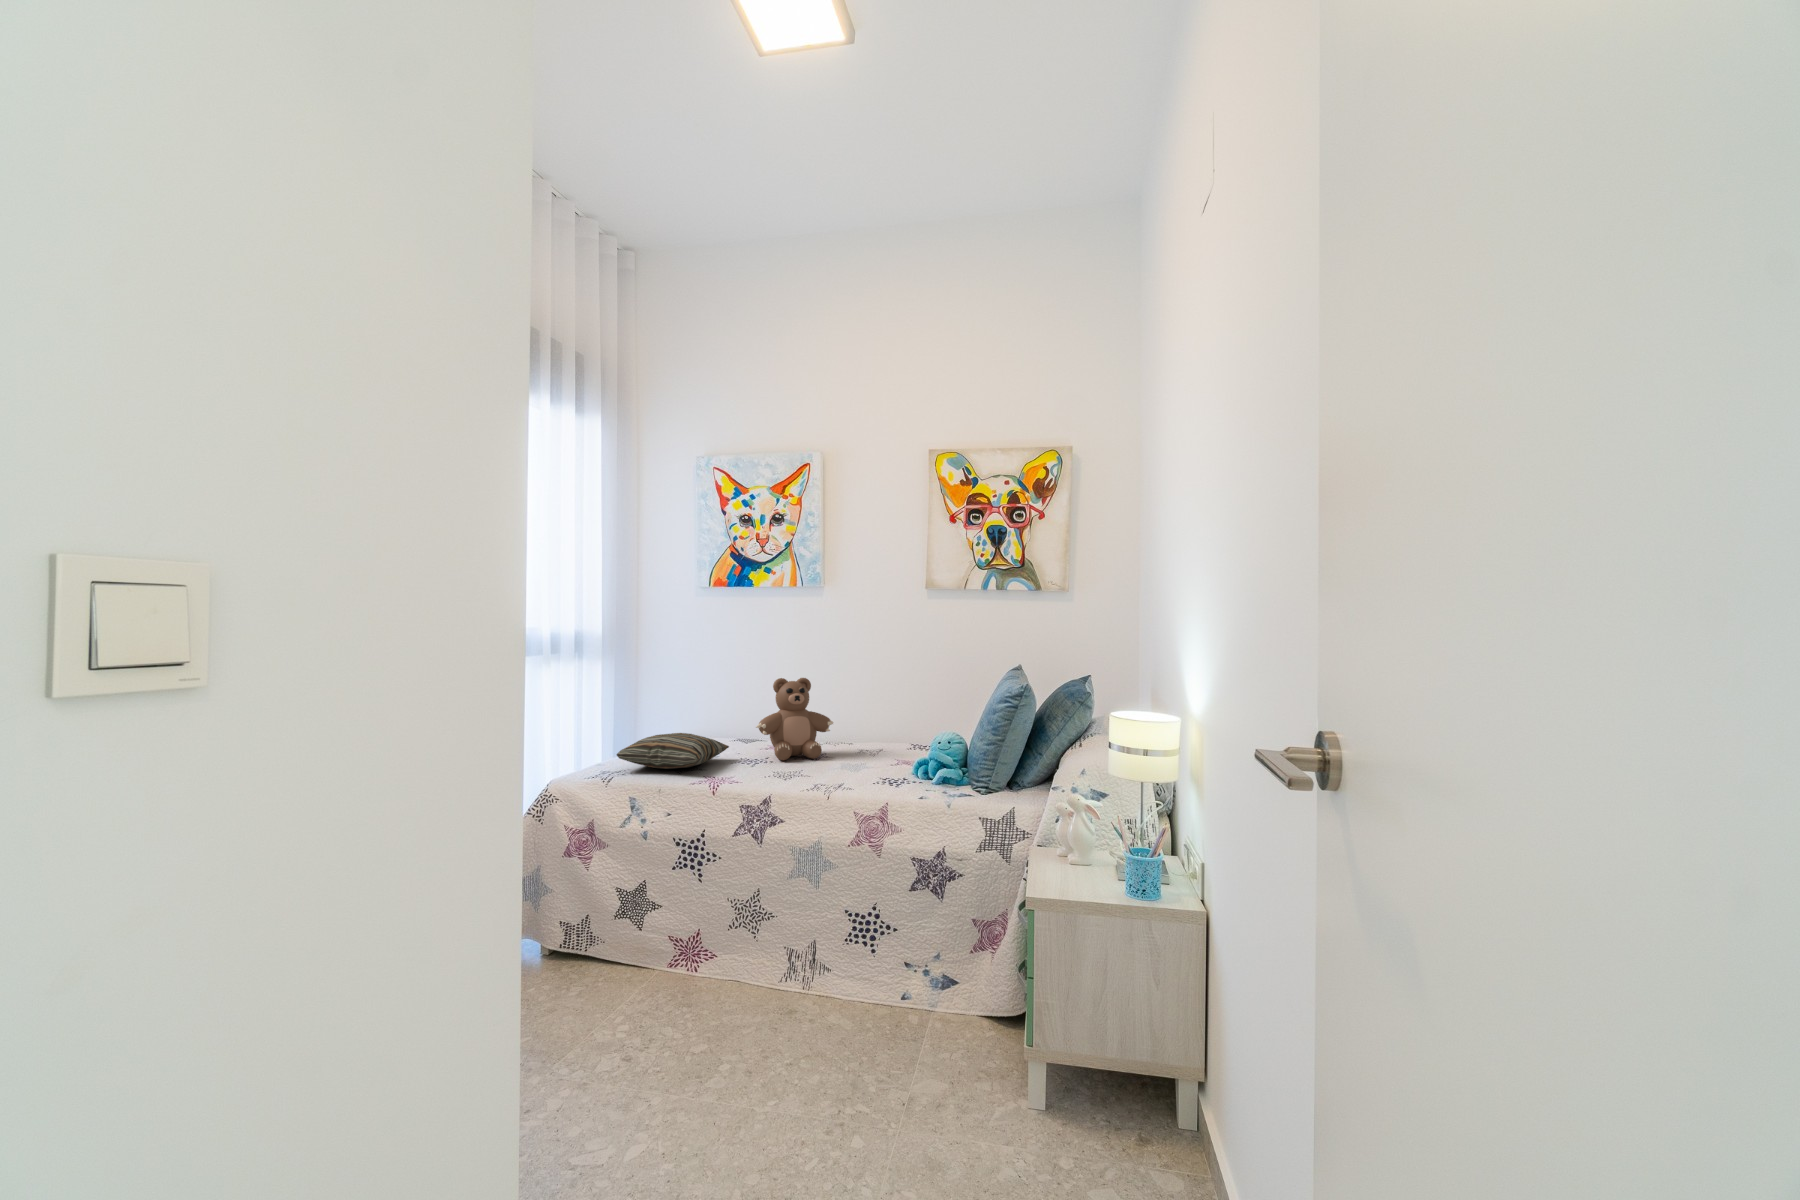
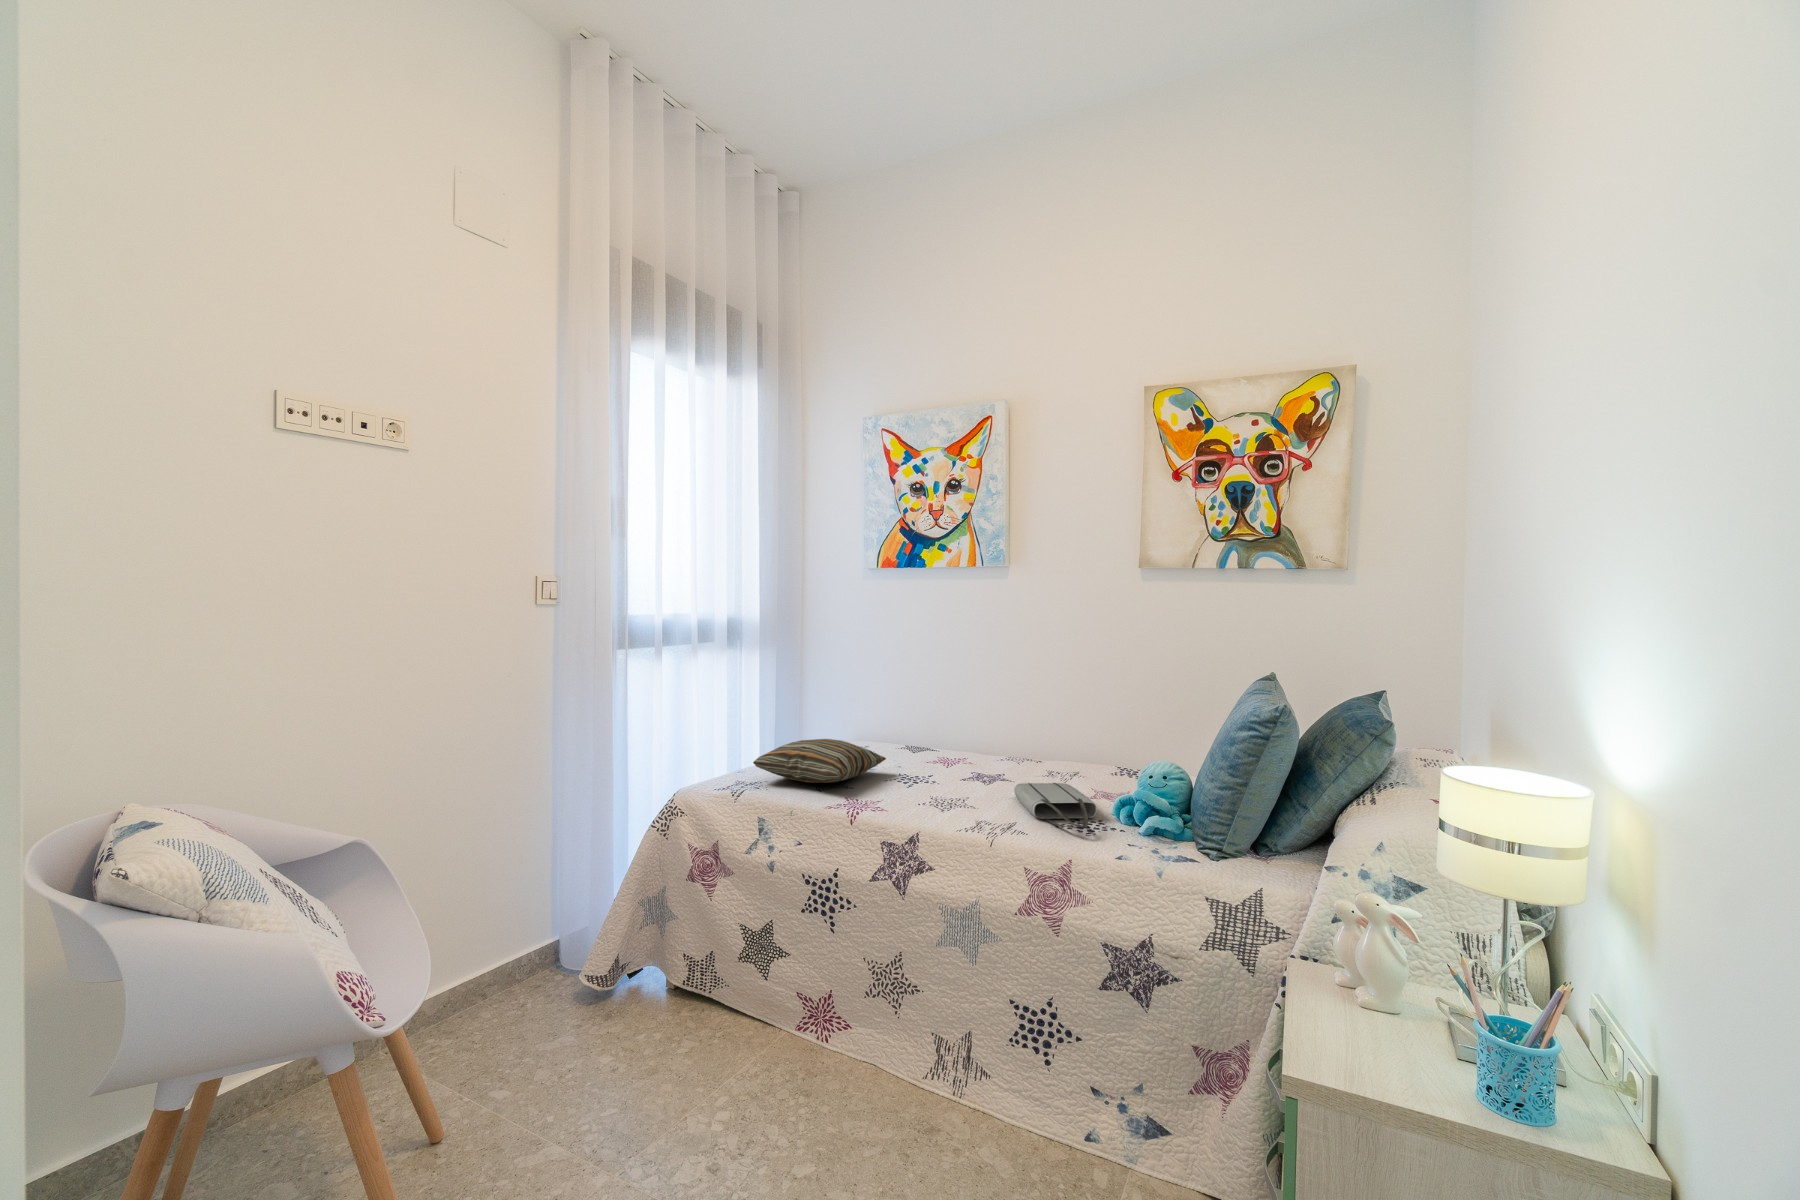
teddy bear: present [756,678,833,760] -> none [917,677,1015,780]
tote bag: none [838,756,901,783] -> present [1014,783,1097,828]

